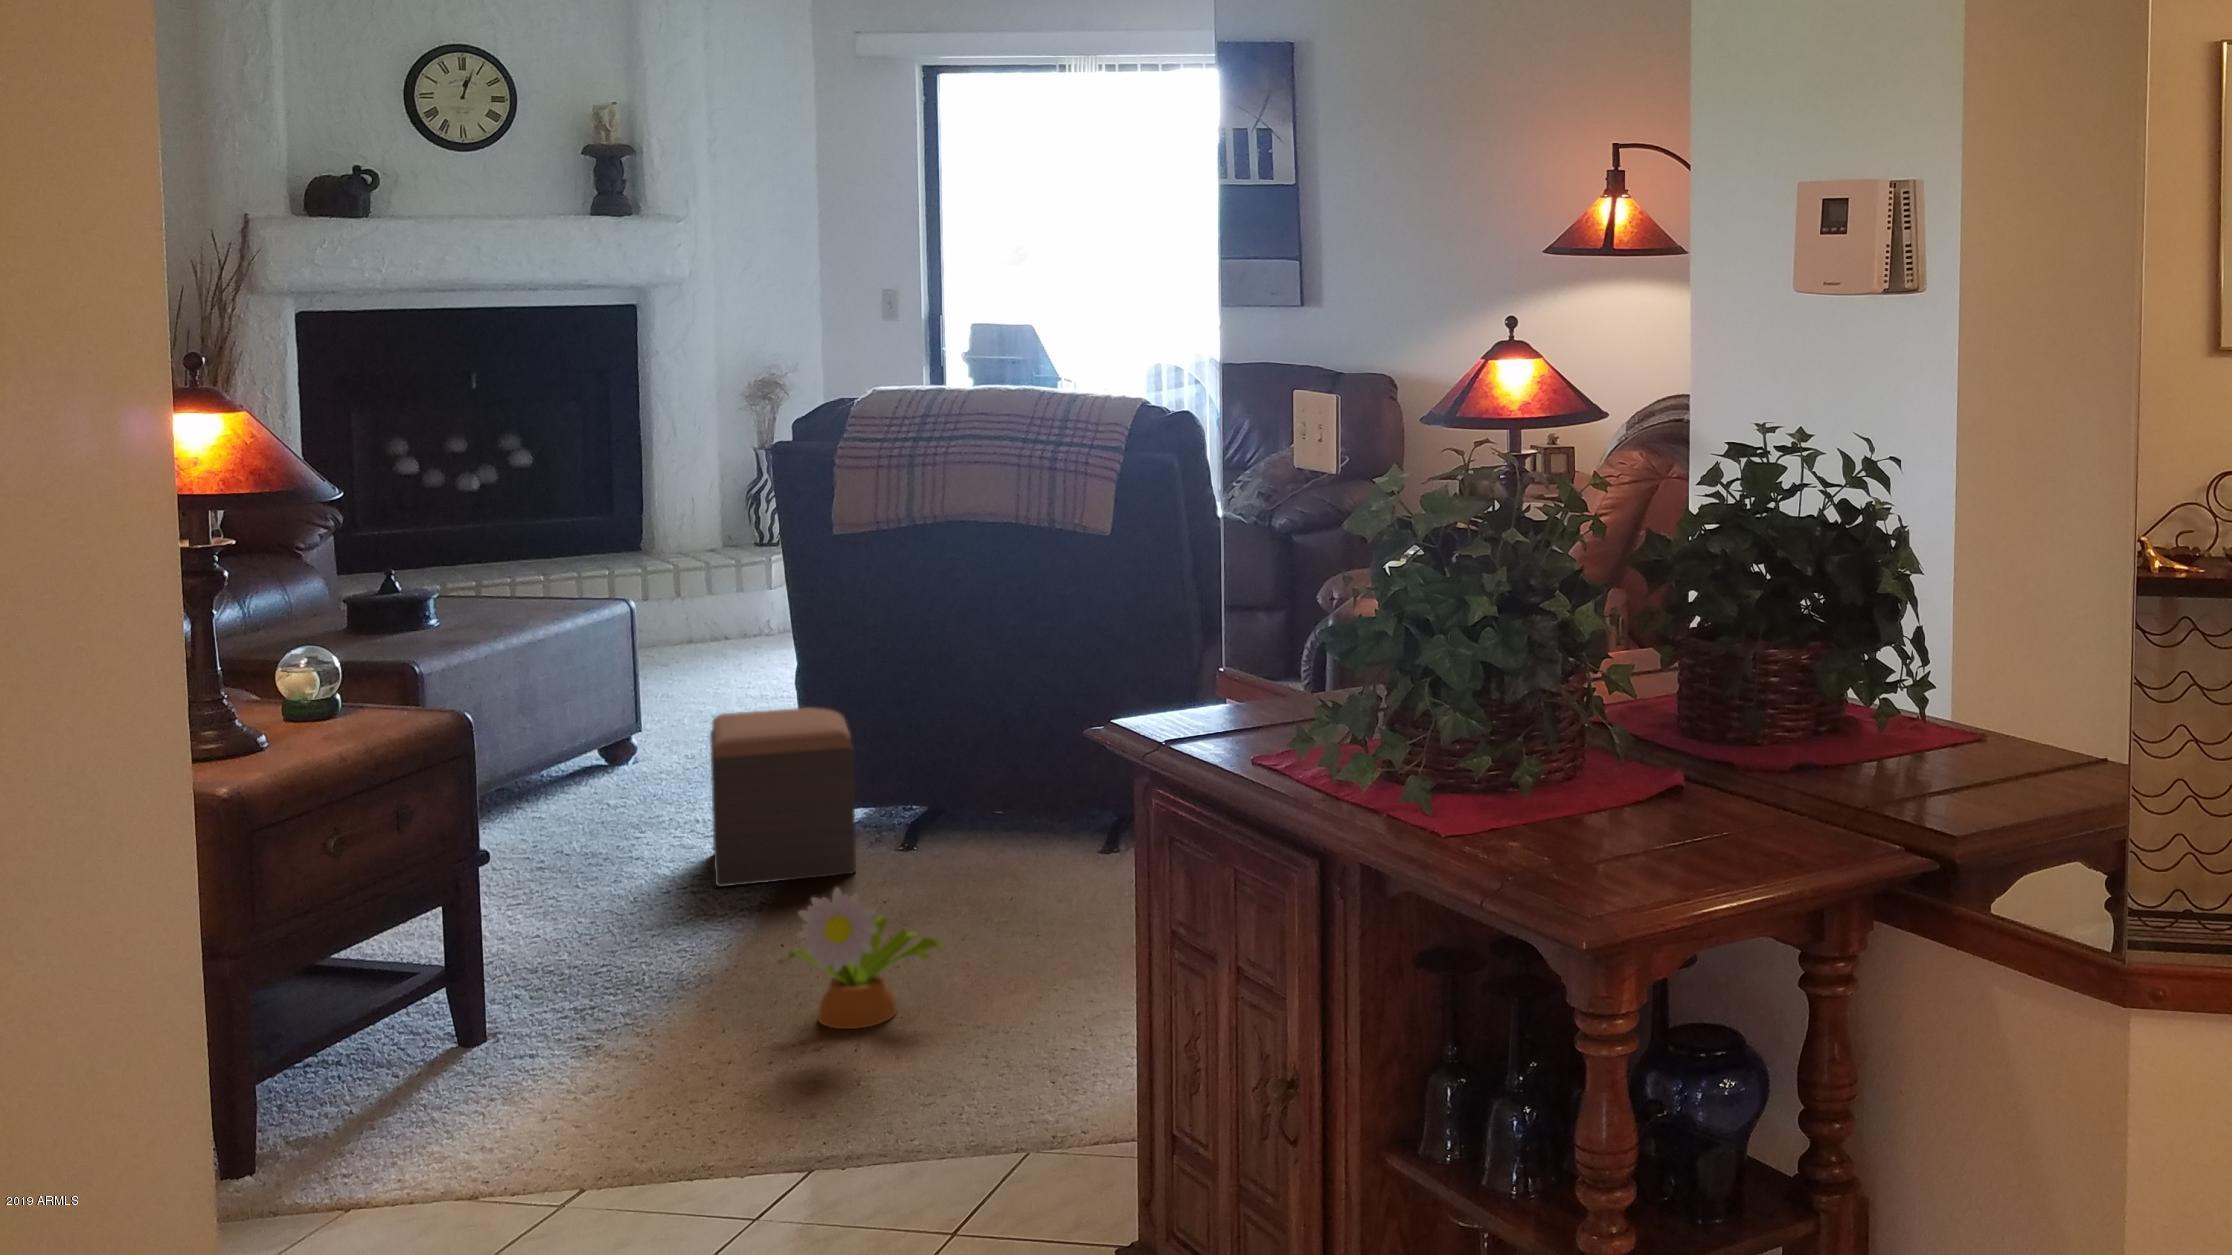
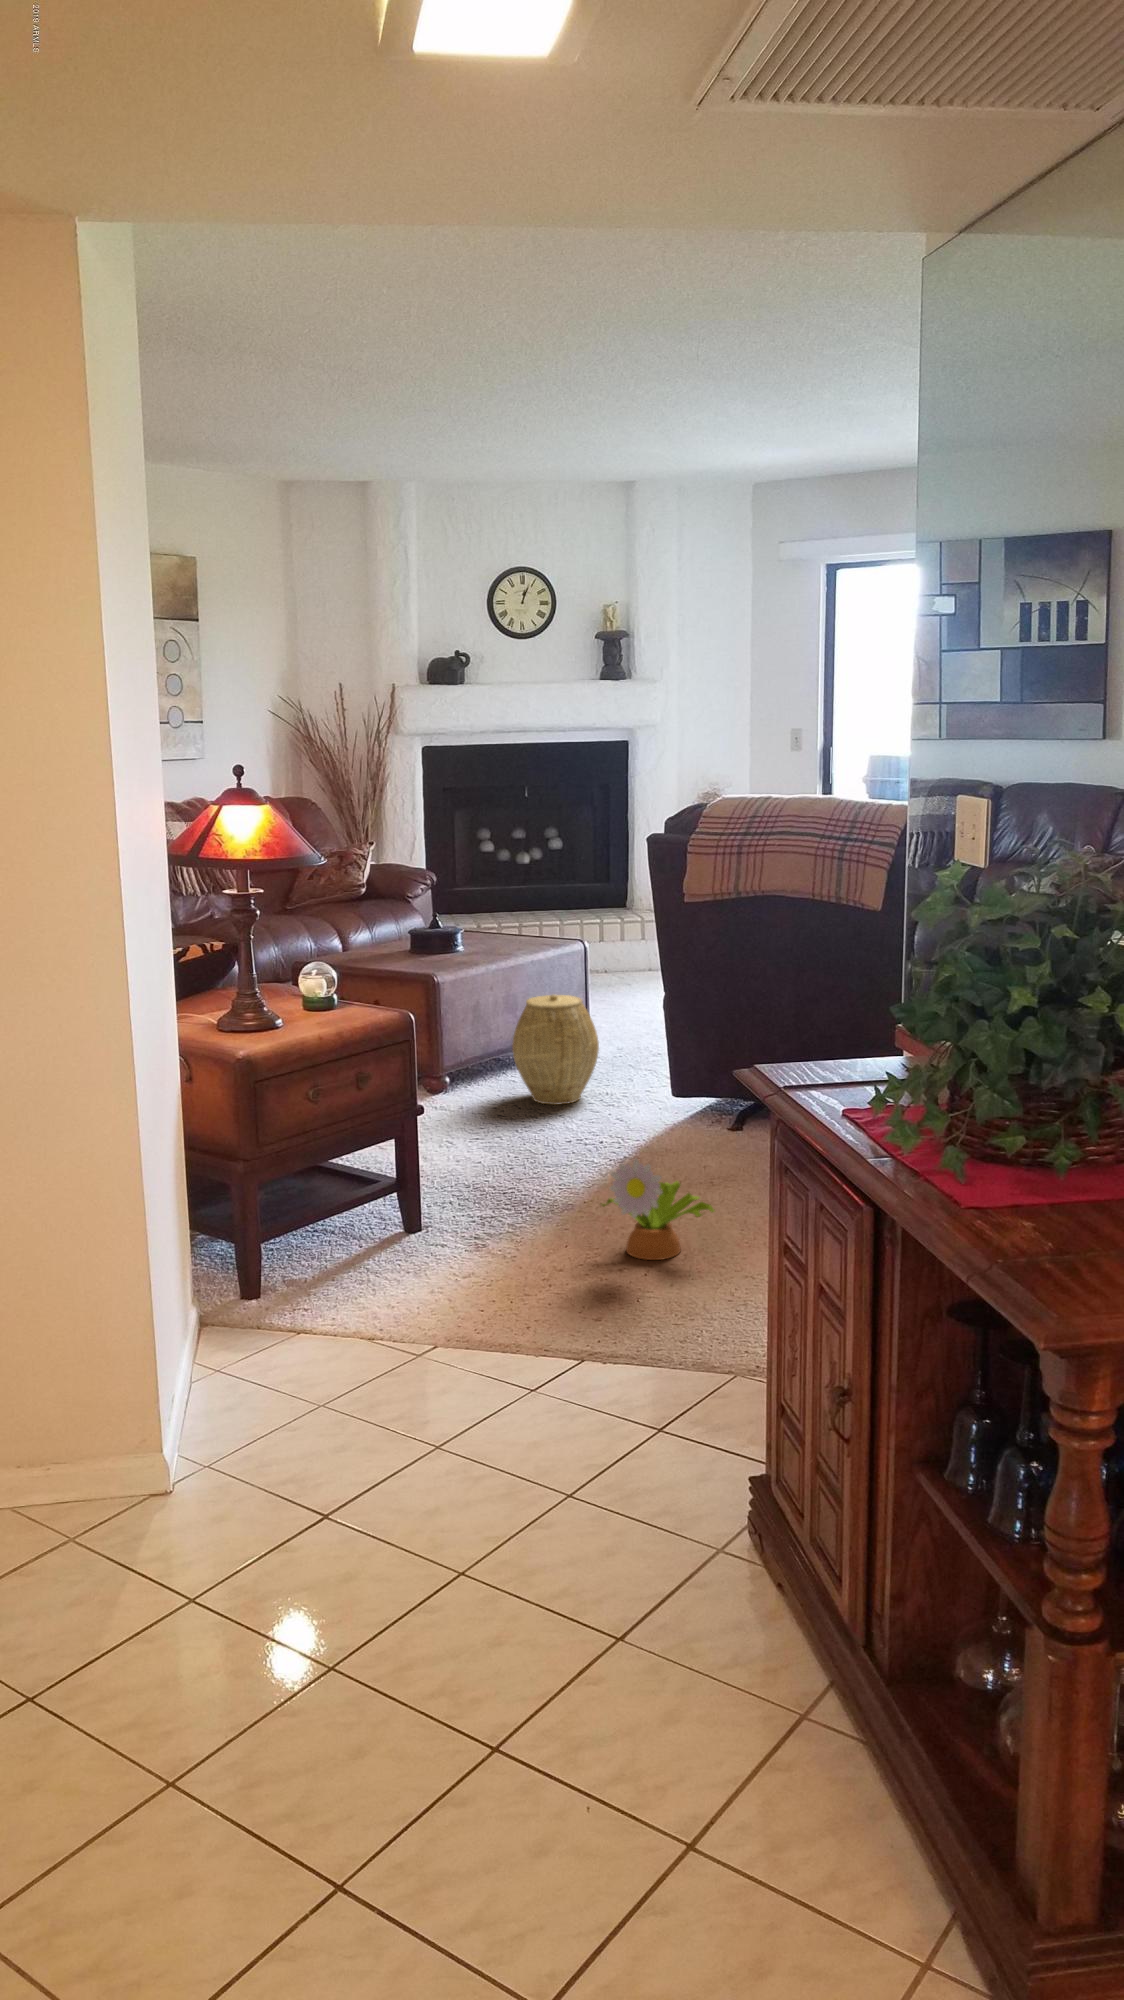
woven basket: none [548,678,685,841] -> present [512,995,599,1105]
footstool: present [710,707,856,887] -> none [598,1025,697,1146]

